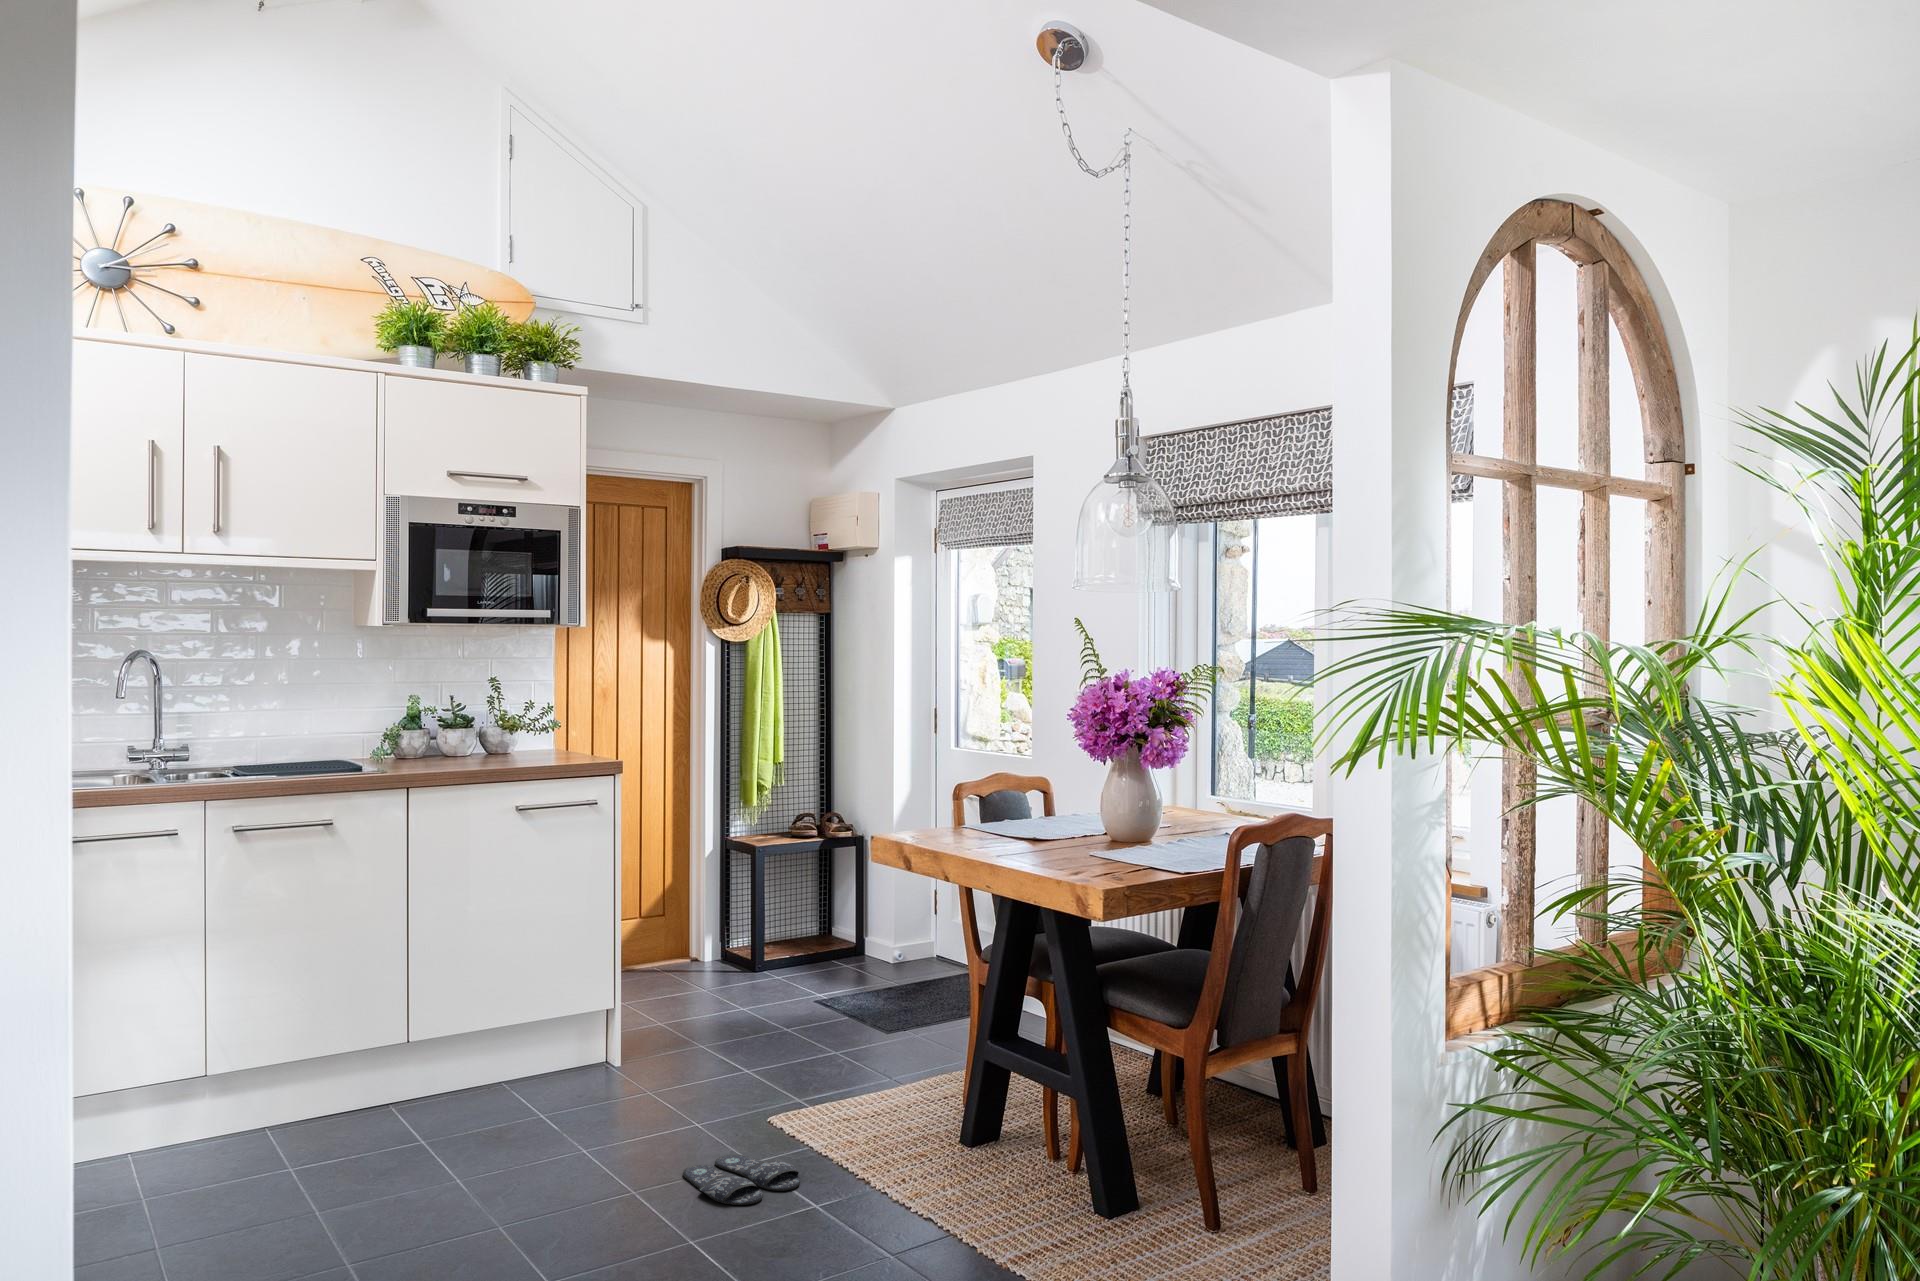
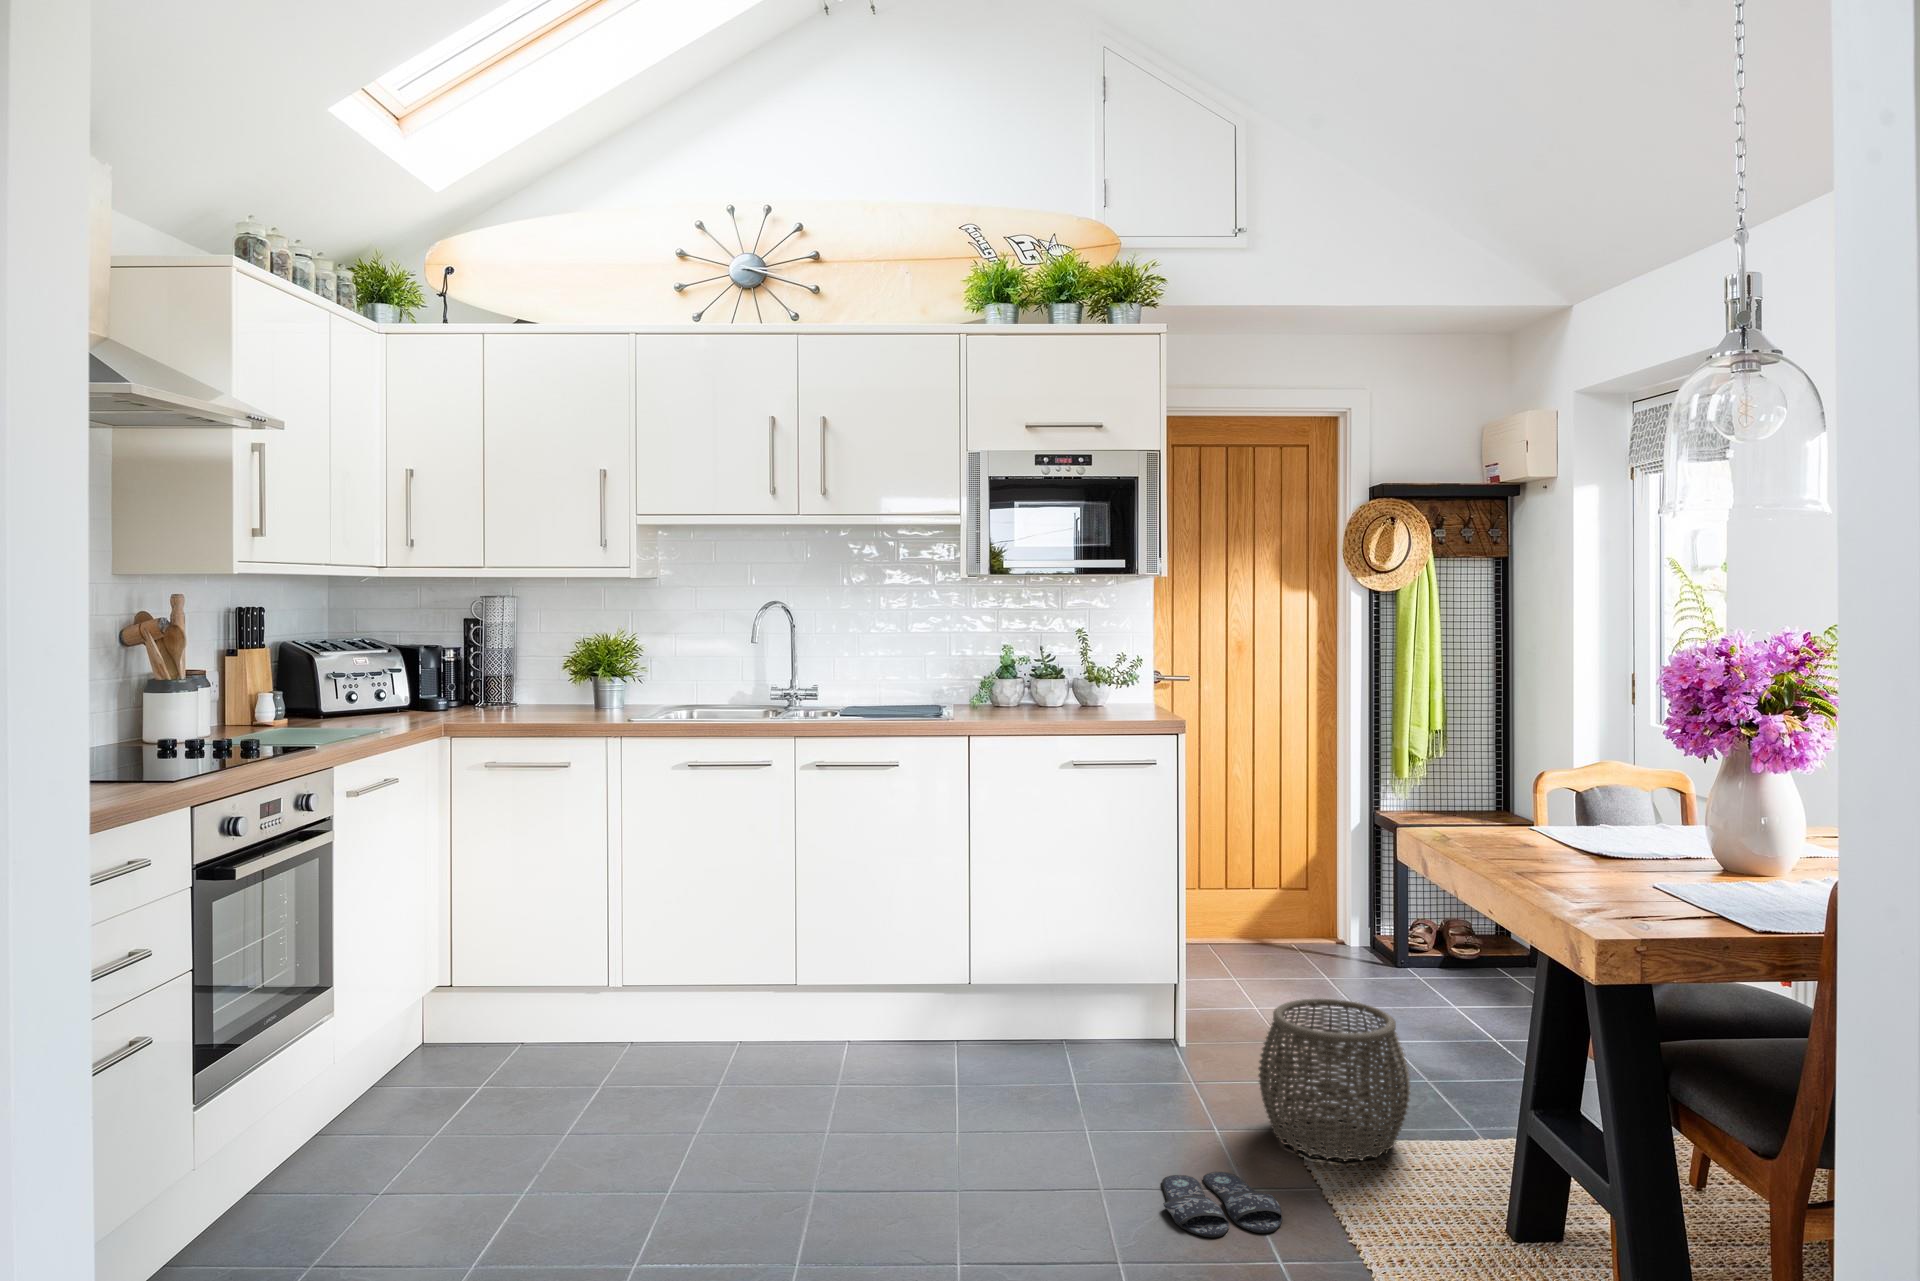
woven basket: none [732,991,859,1127] -> present [1258,999,1410,1161]

